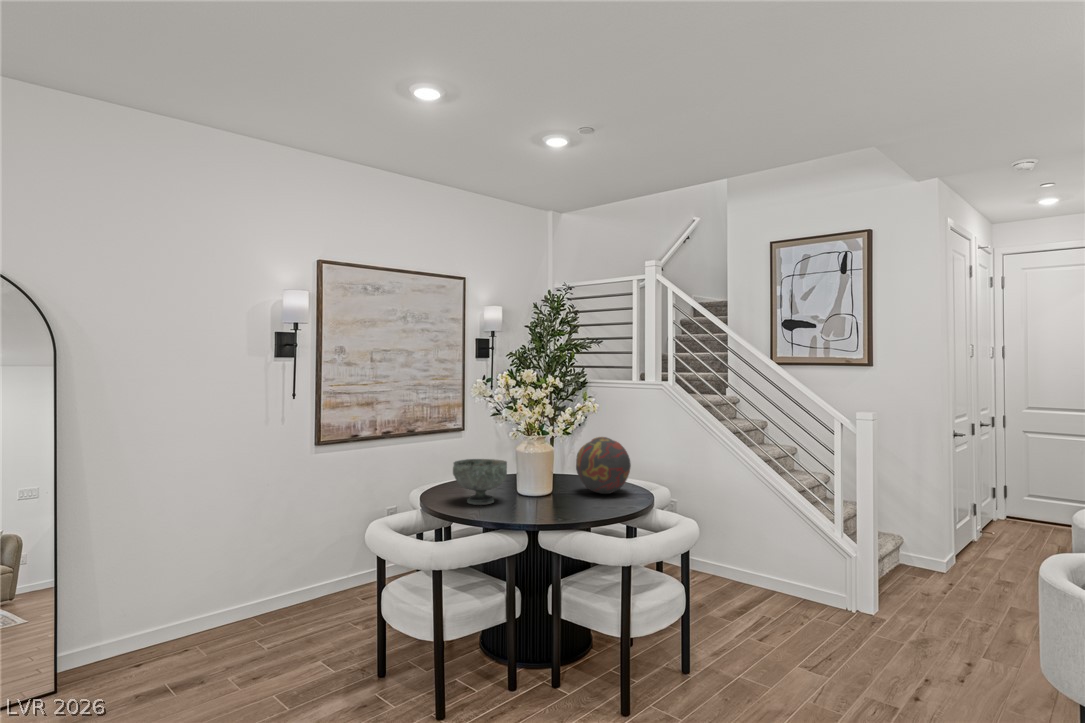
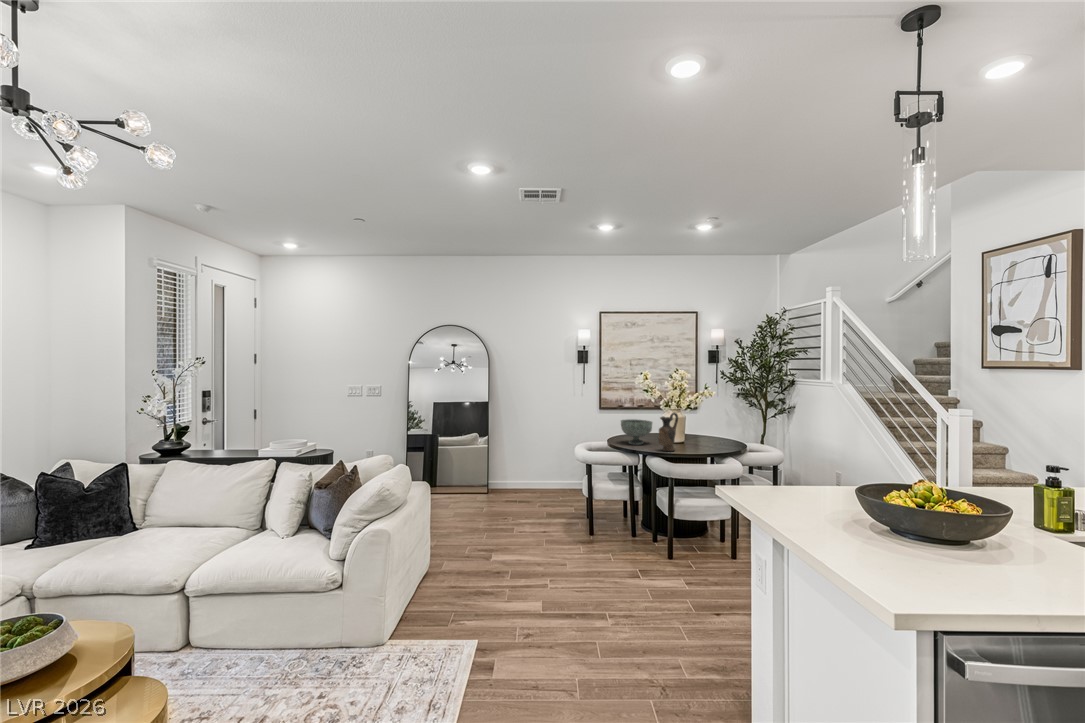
decorative orb: present [576,437,631,494] -> none [698,413,735,450]
ceramic pitcher: none [544,442,569,508] -> present [658,413,678,451]

